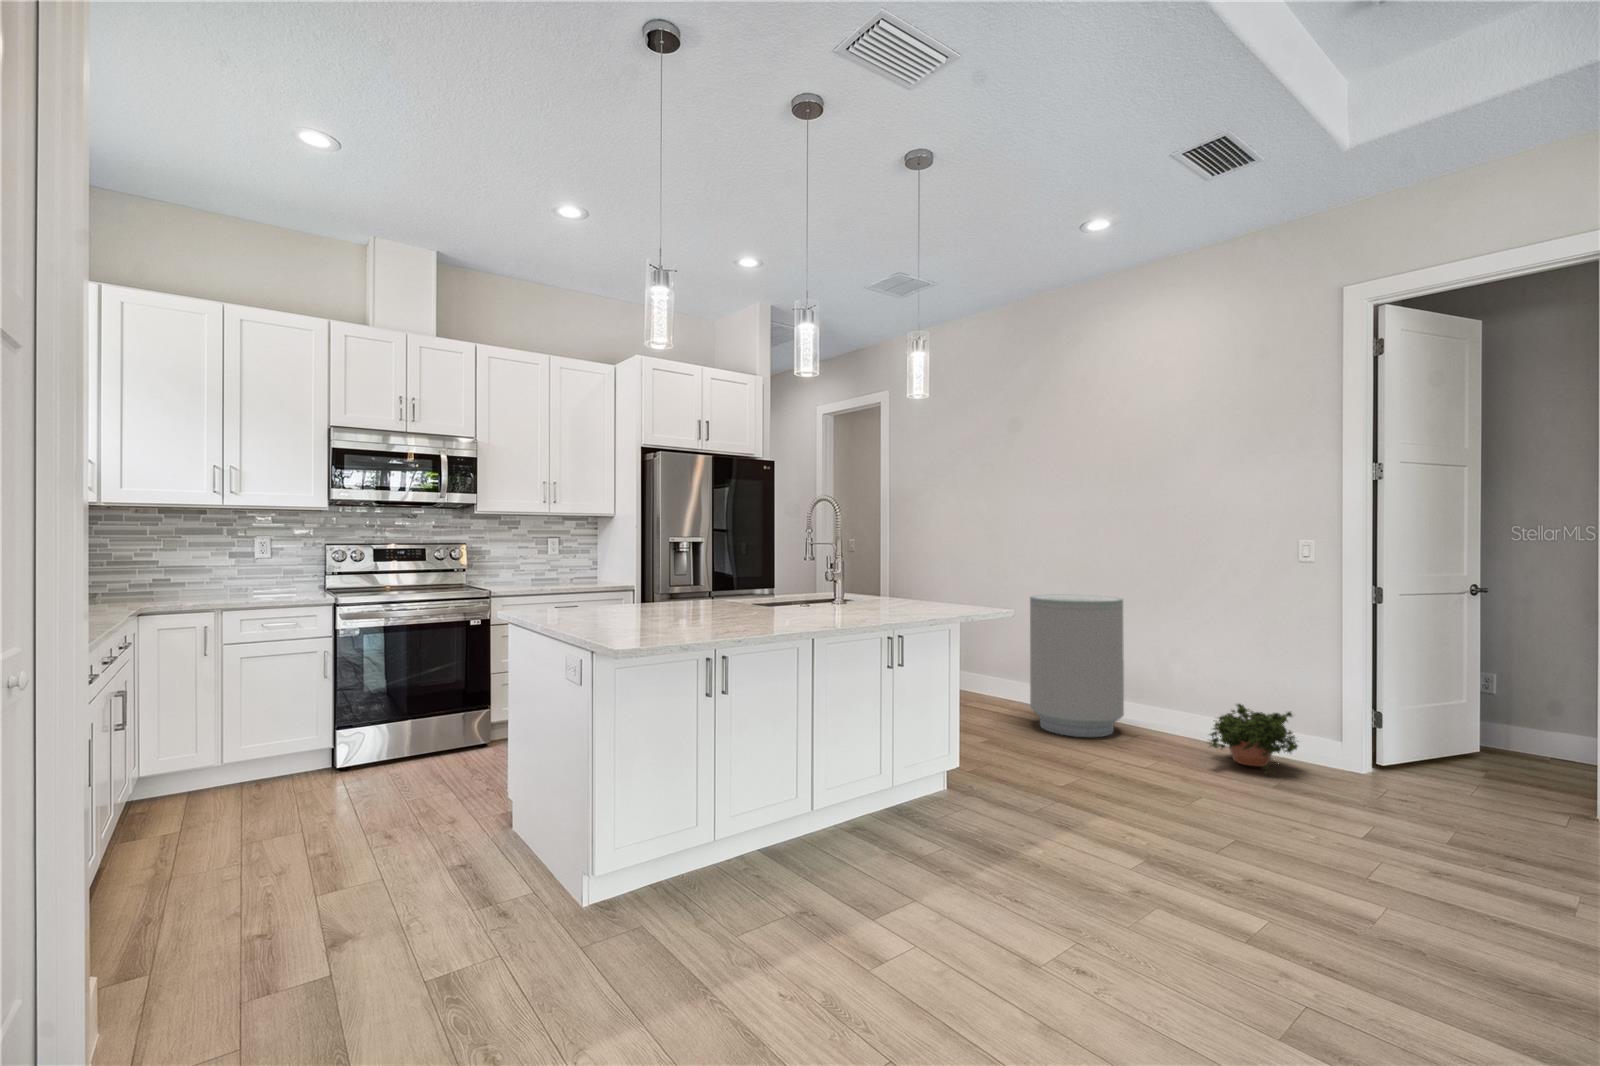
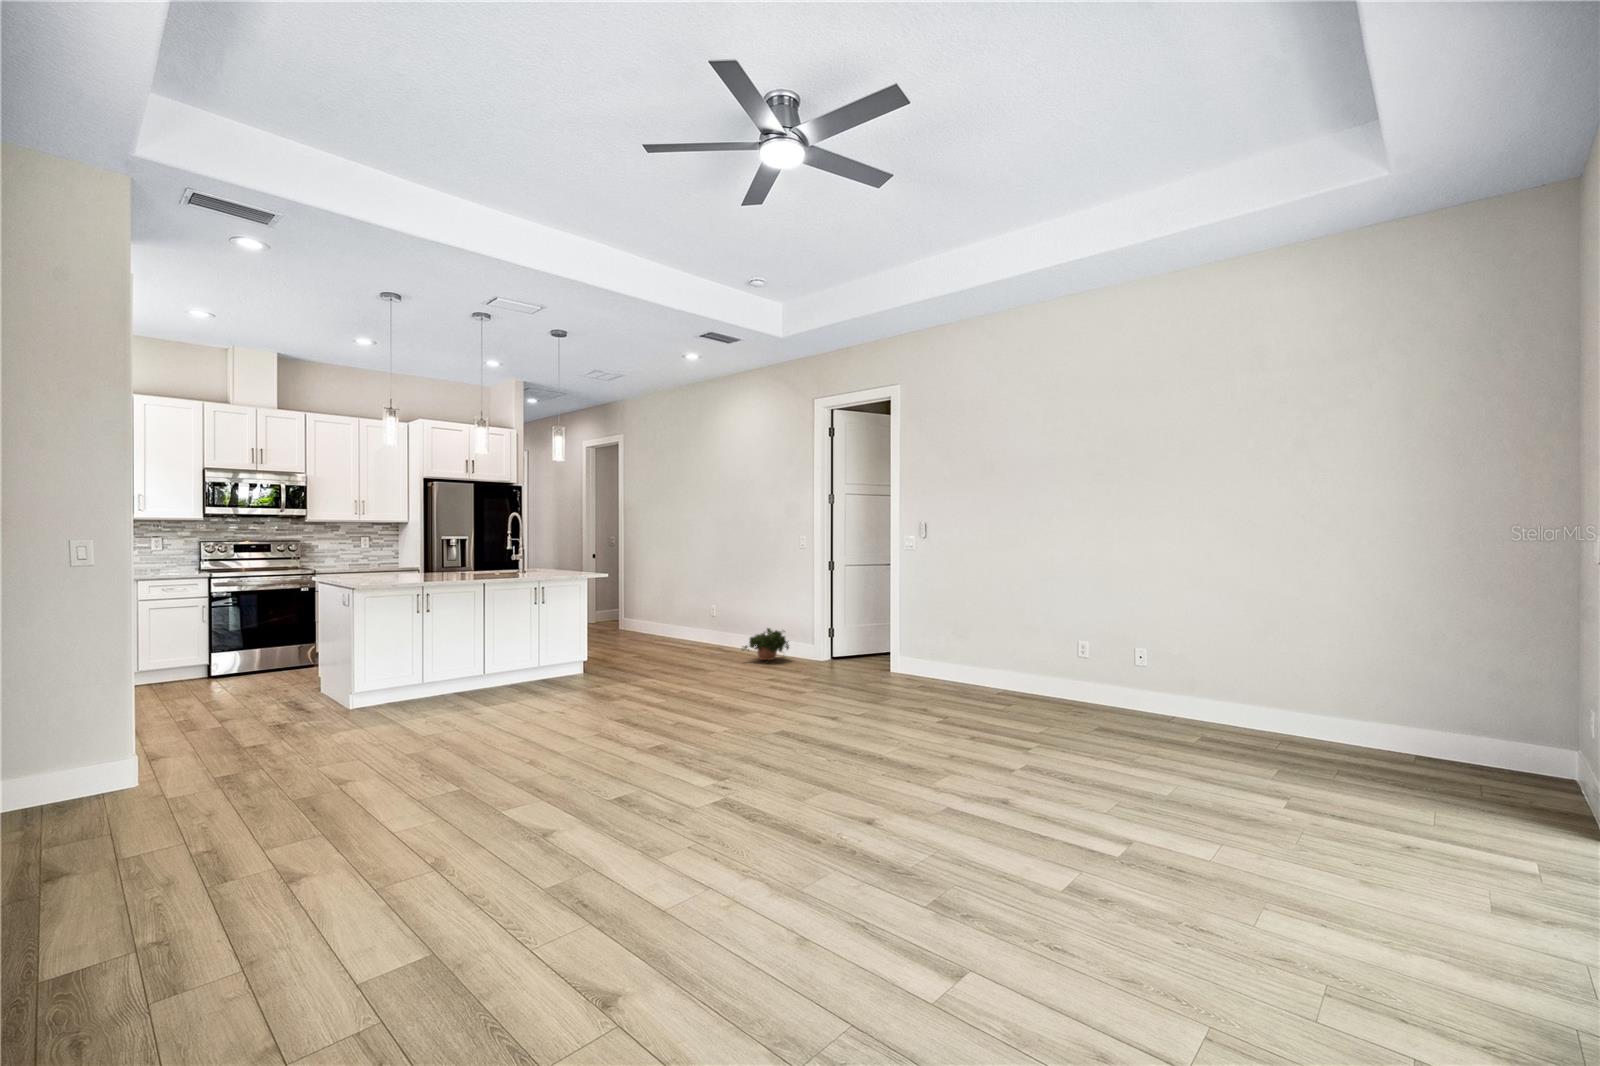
trash can: present [1030,595,1124,737] -> none [674,570,727,653]

